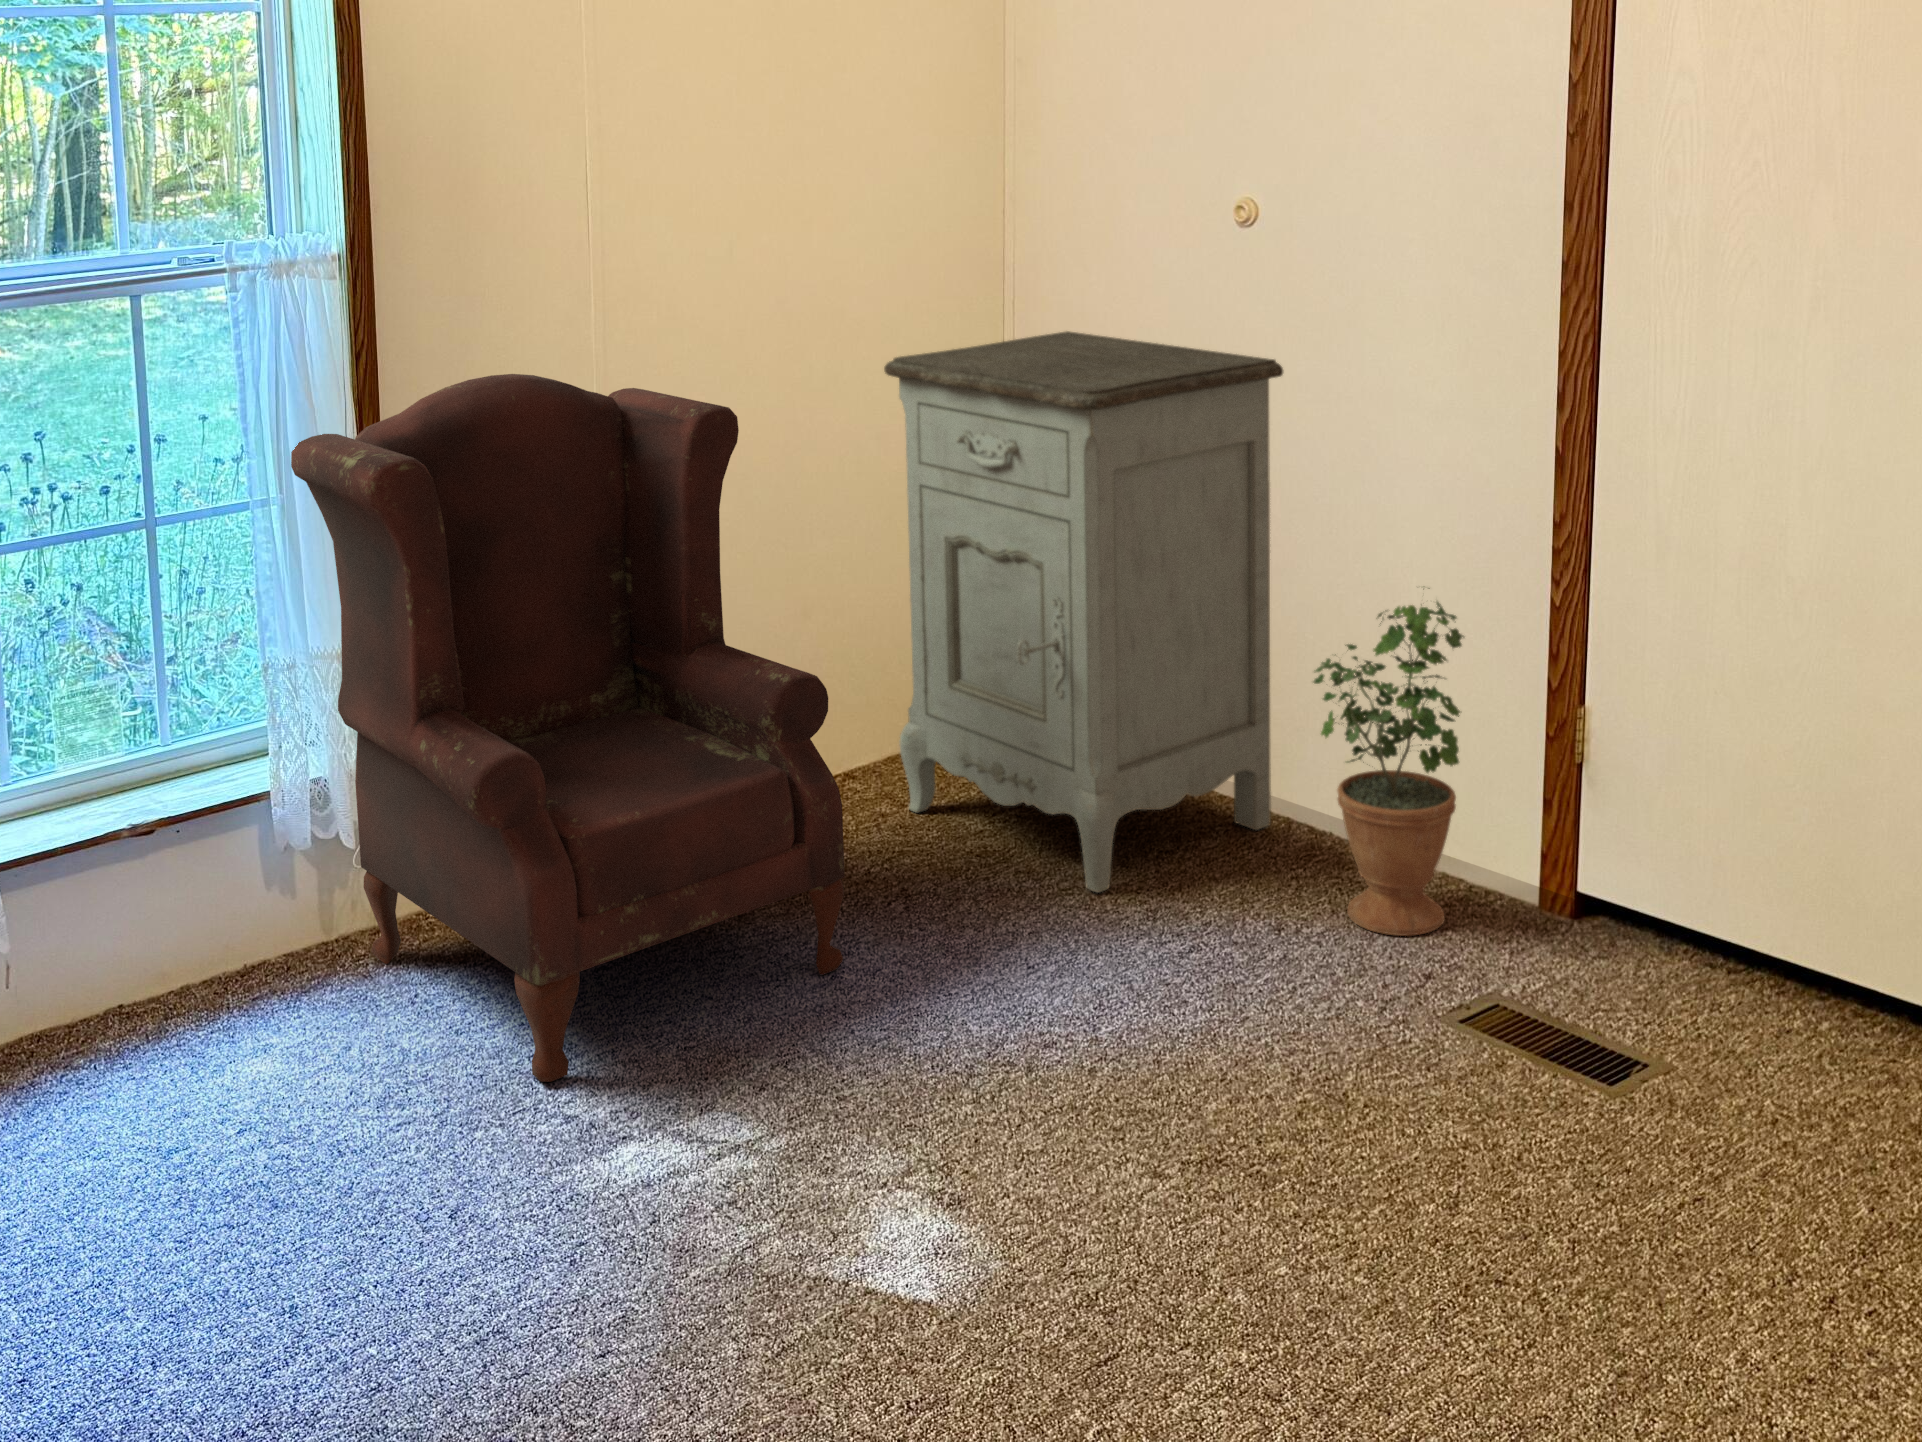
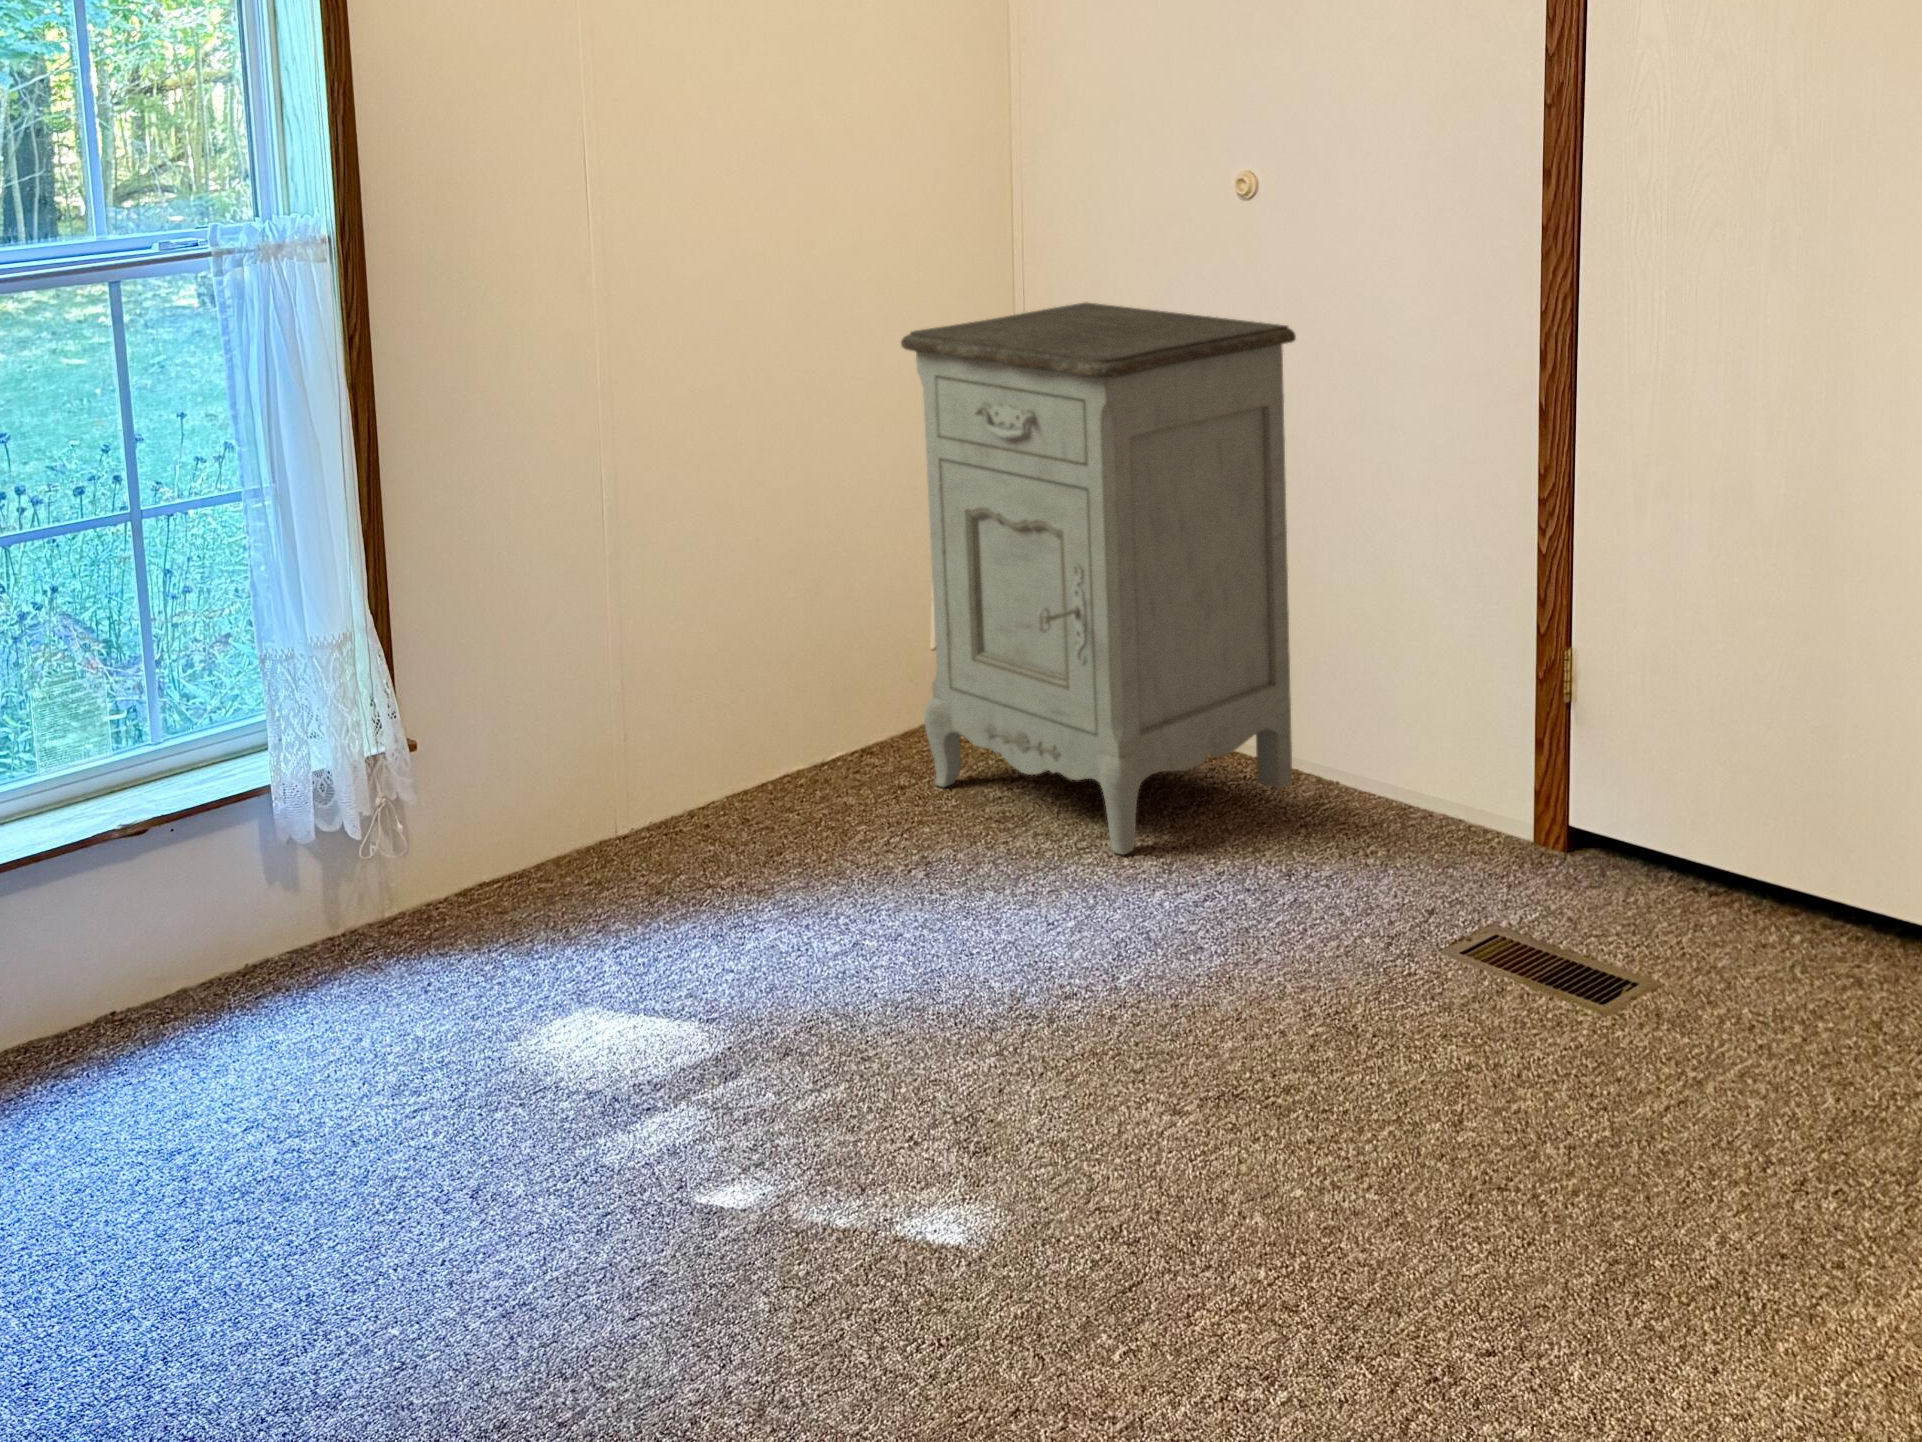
armchair: present [291,374,844,1082] -> none [284,355,869,1064]
potted plant: present [1314,588,1464,936] -> none [1326,541,1471,880]

